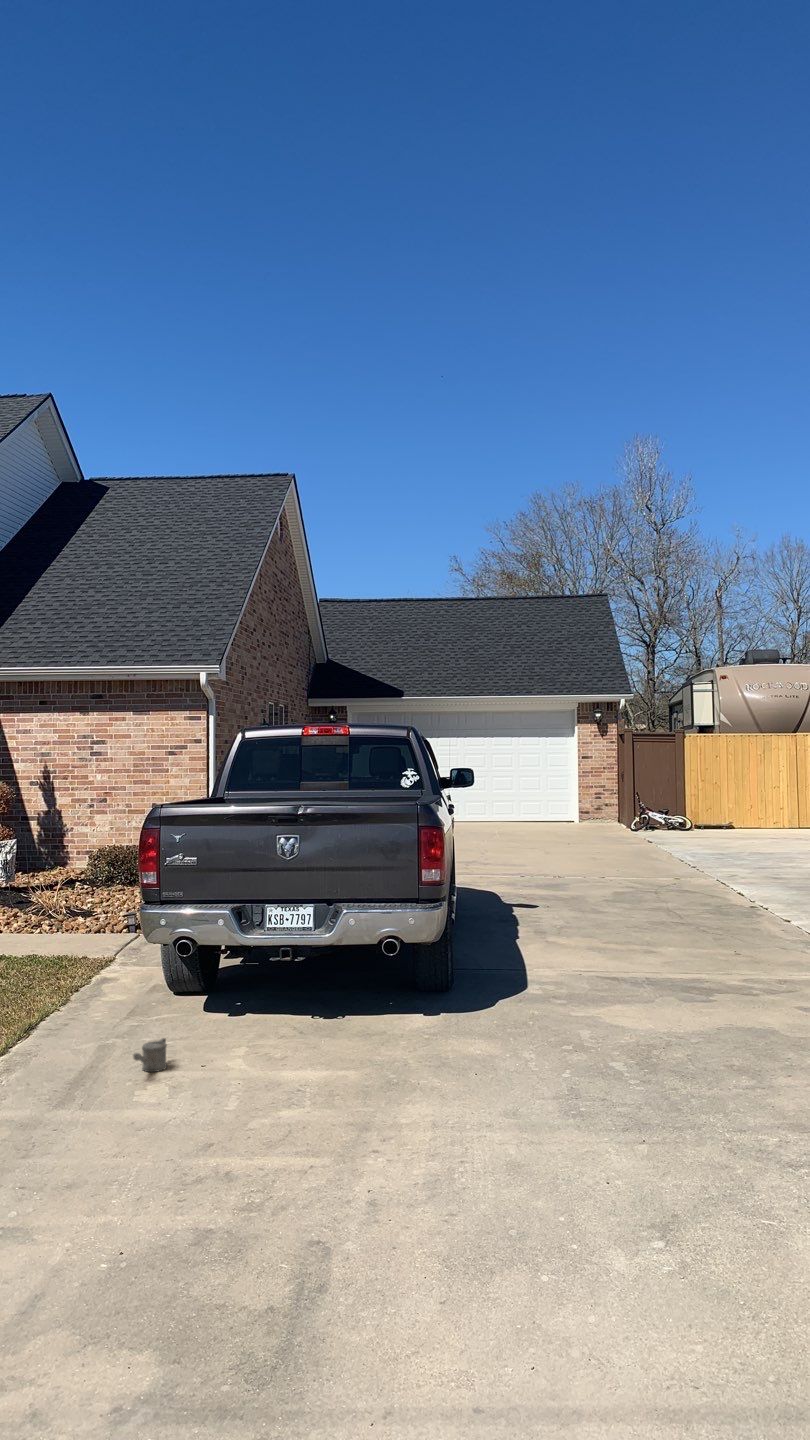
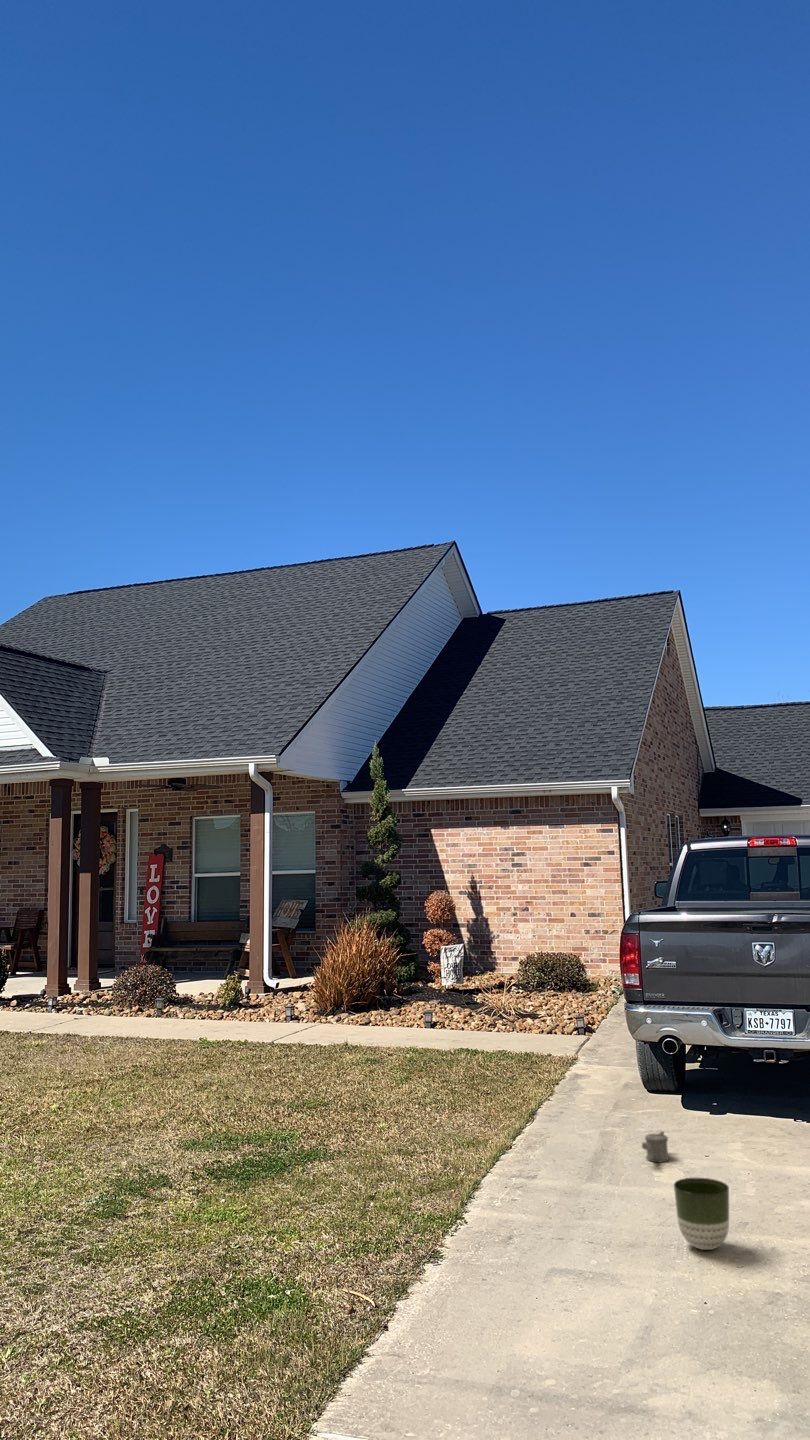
planter: none [131,1093,190,1170] -> present [674,1178,729,1250]

